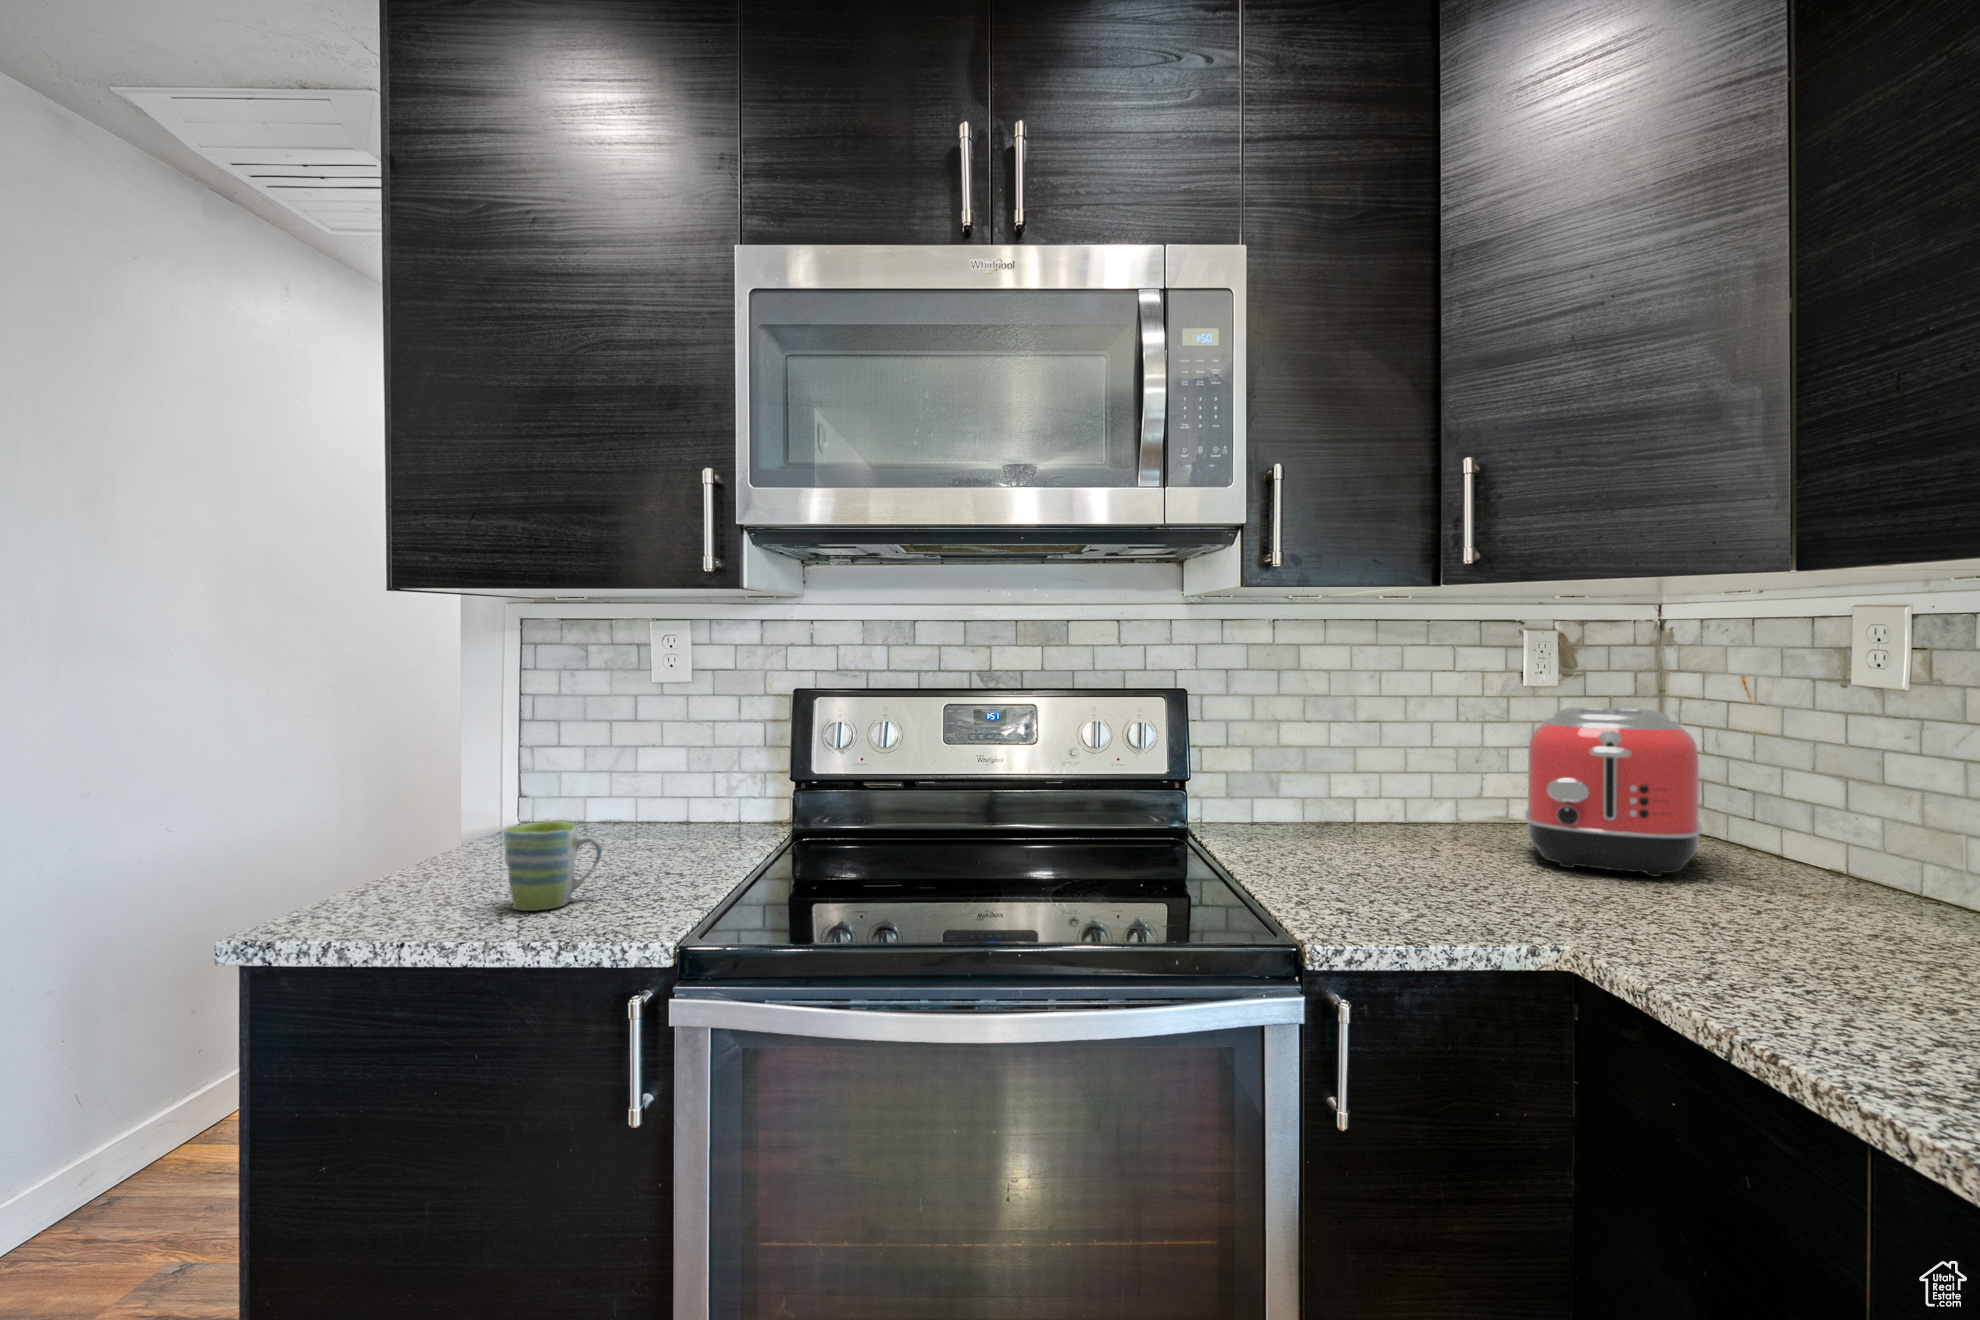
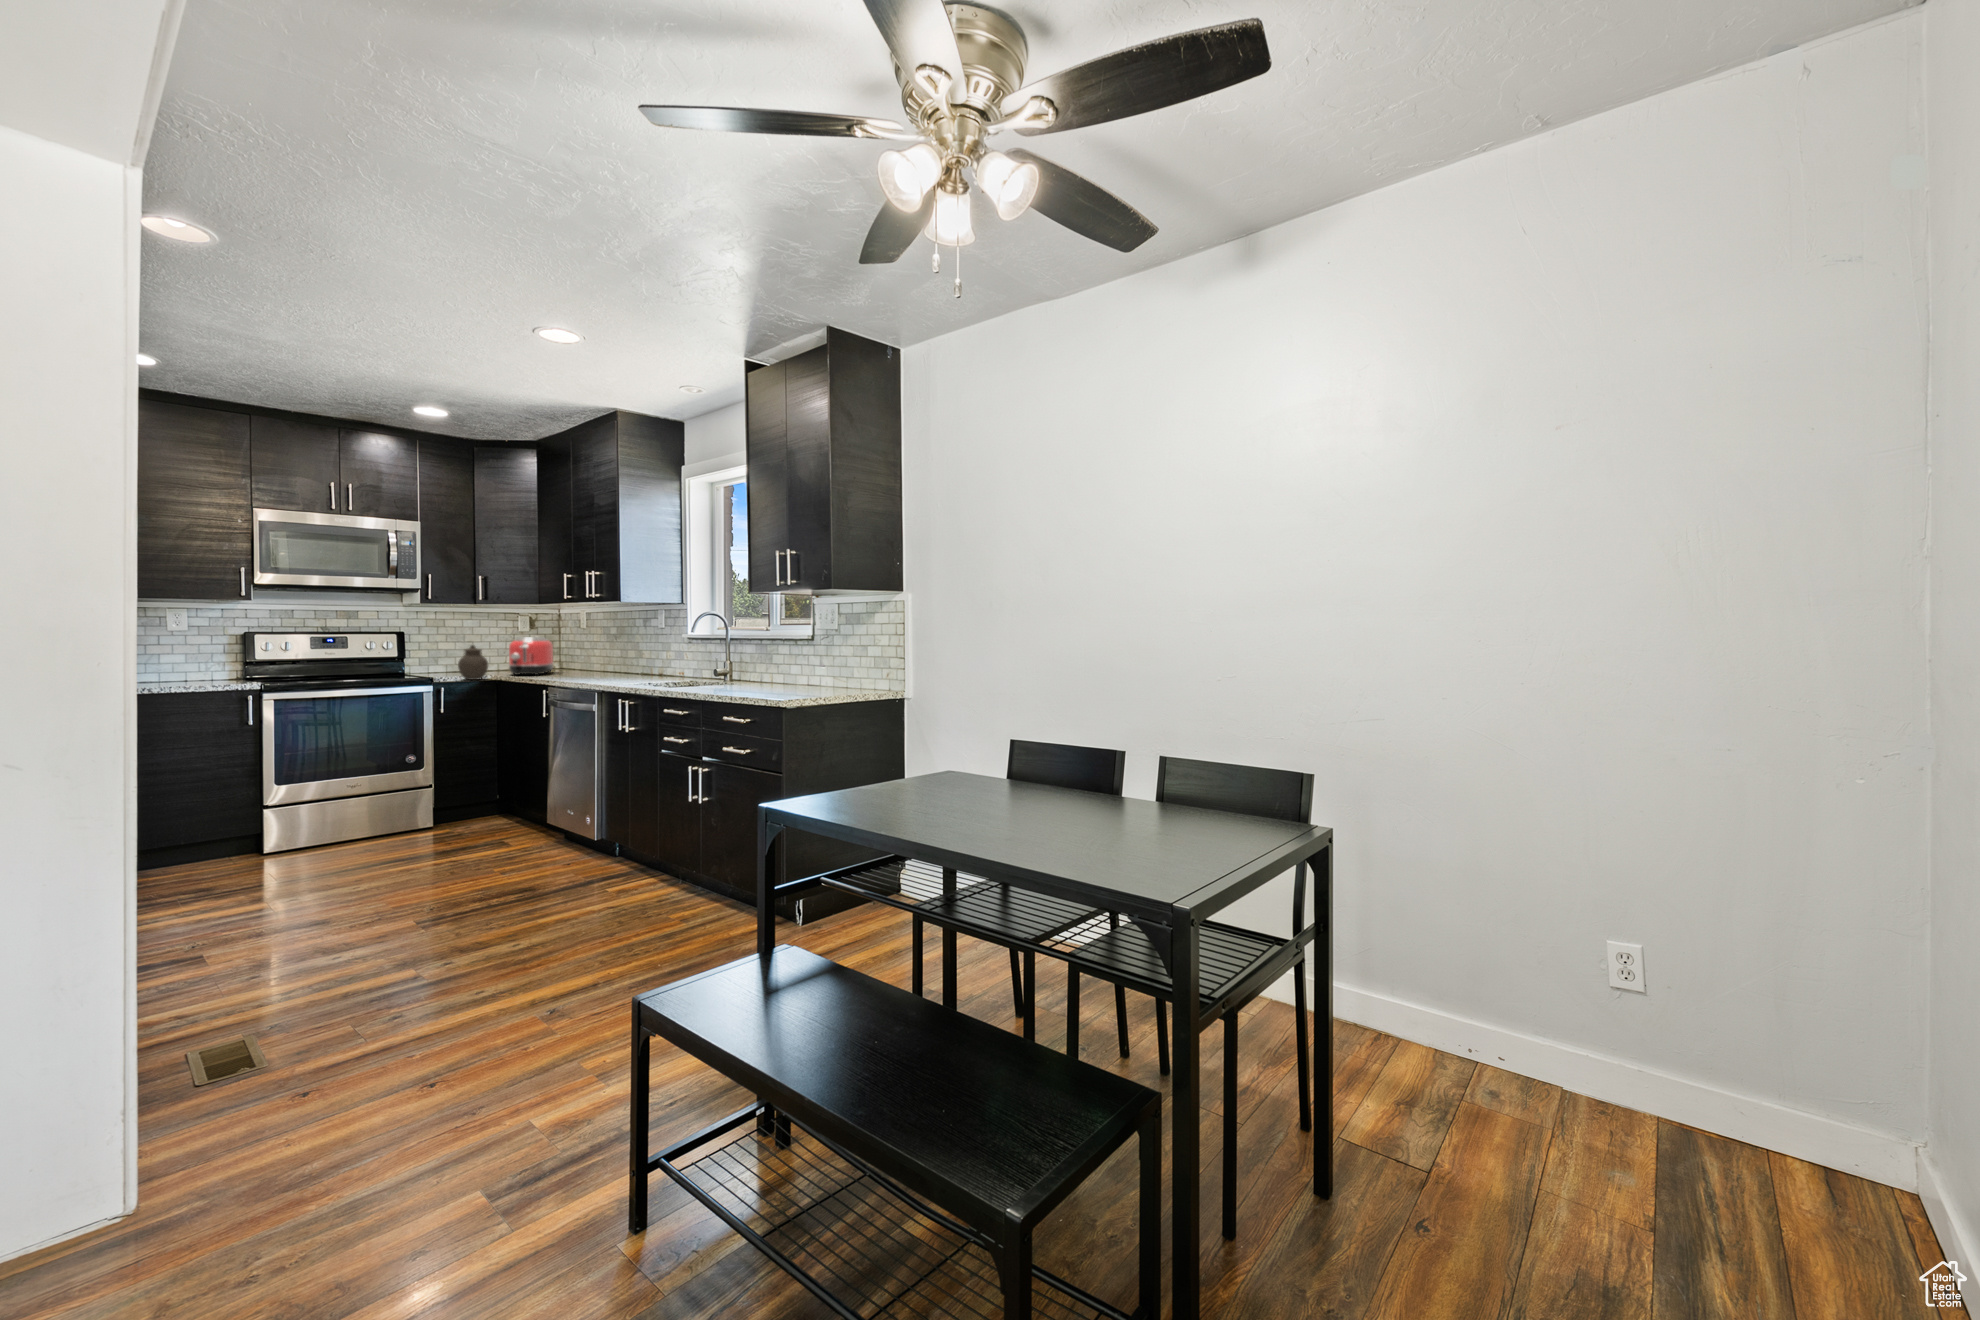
jar: none [1366,744,1485,895] -> present [458,645,488,680]
mug: present [504,821,602,911] -> none [171,672,205,696]

